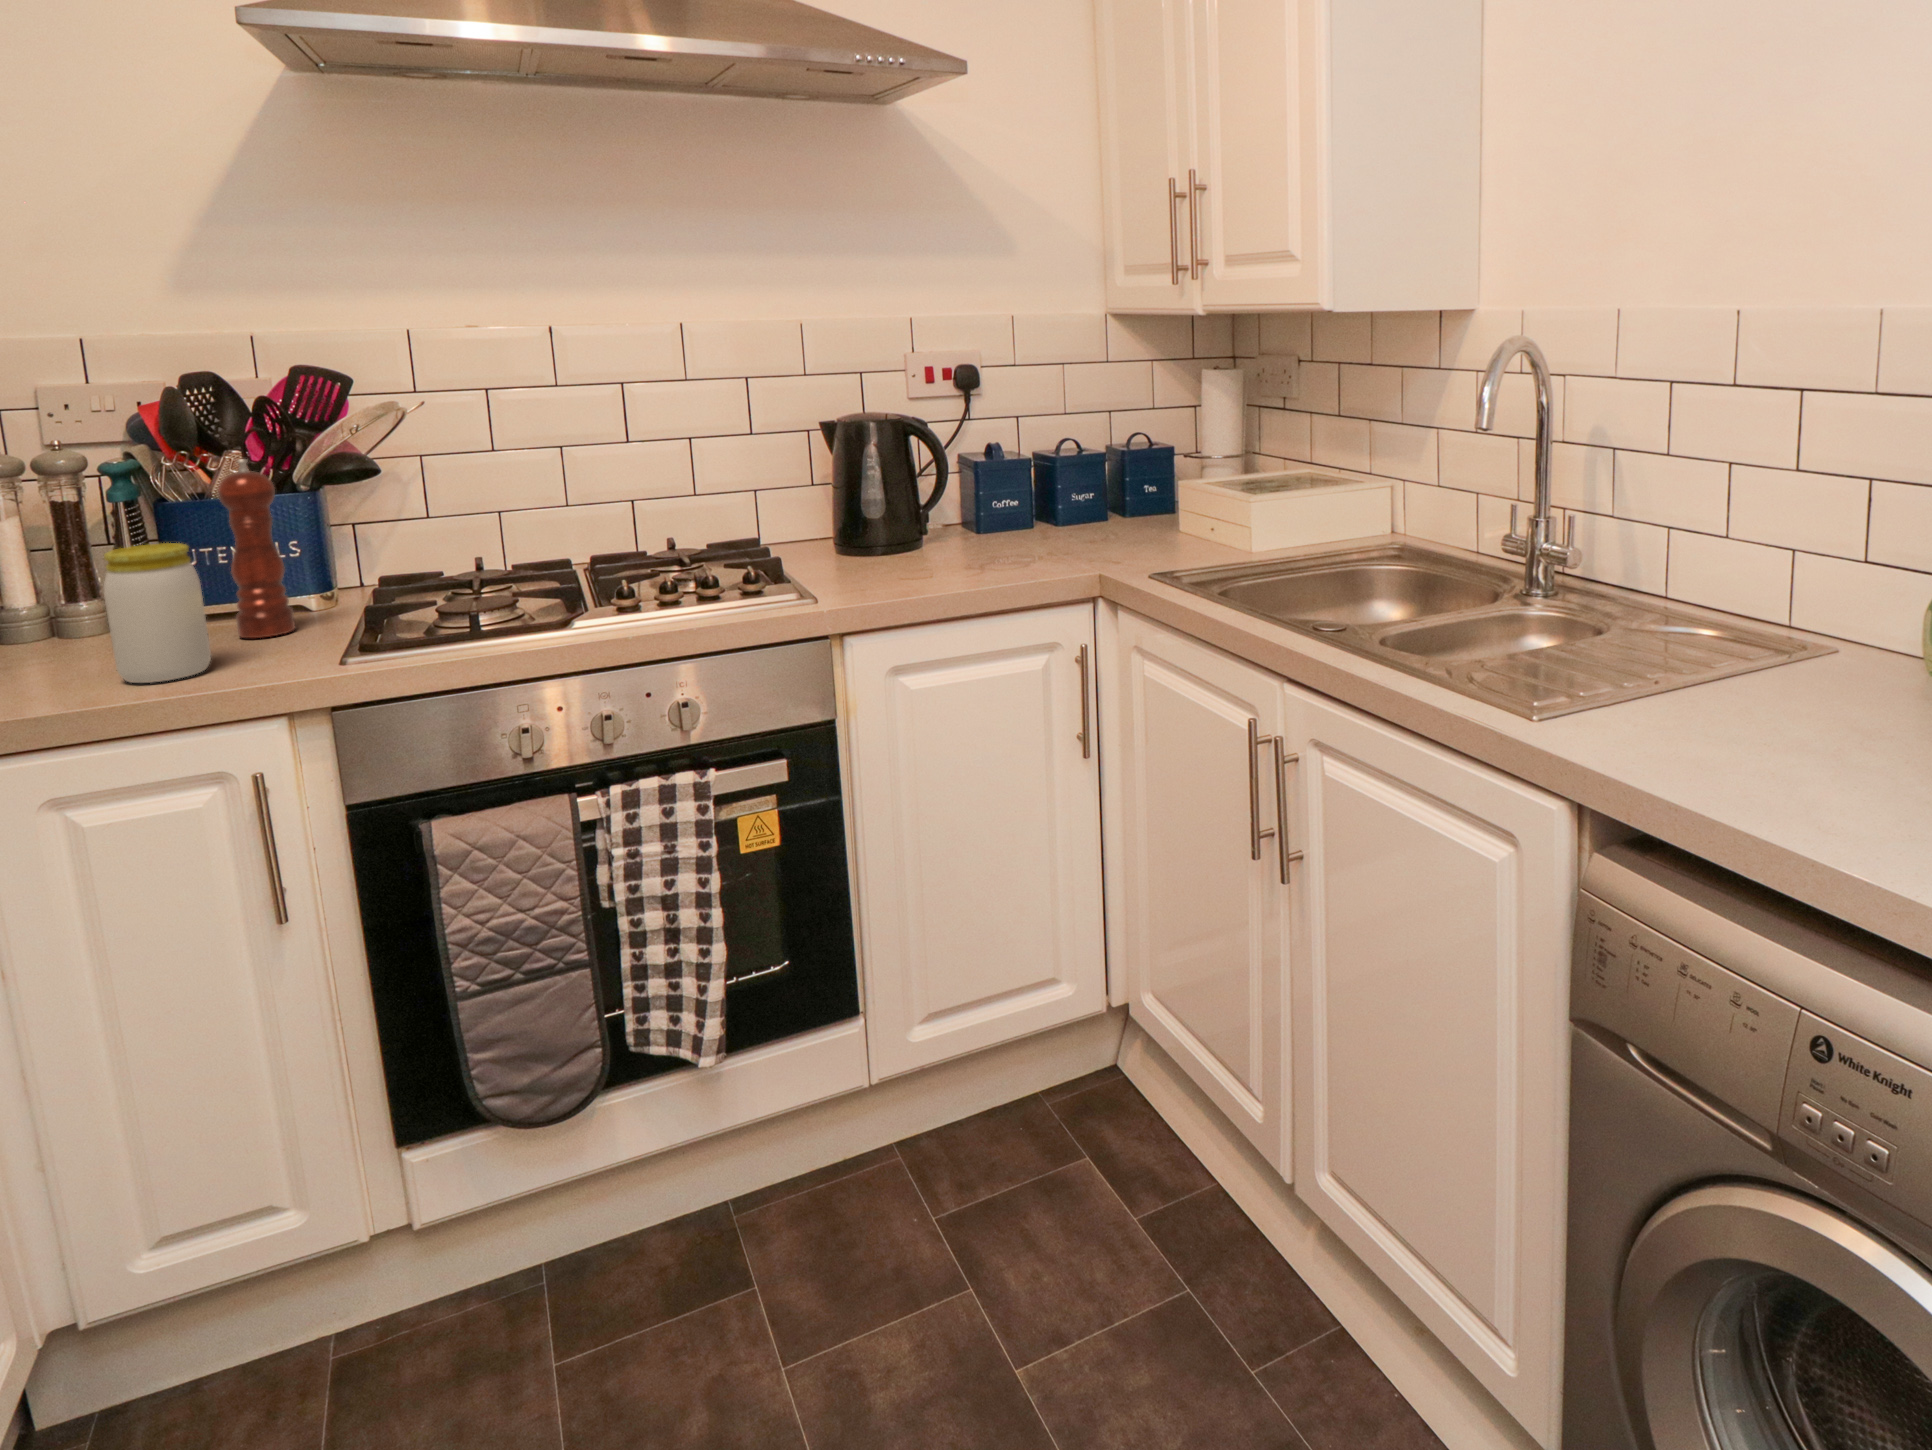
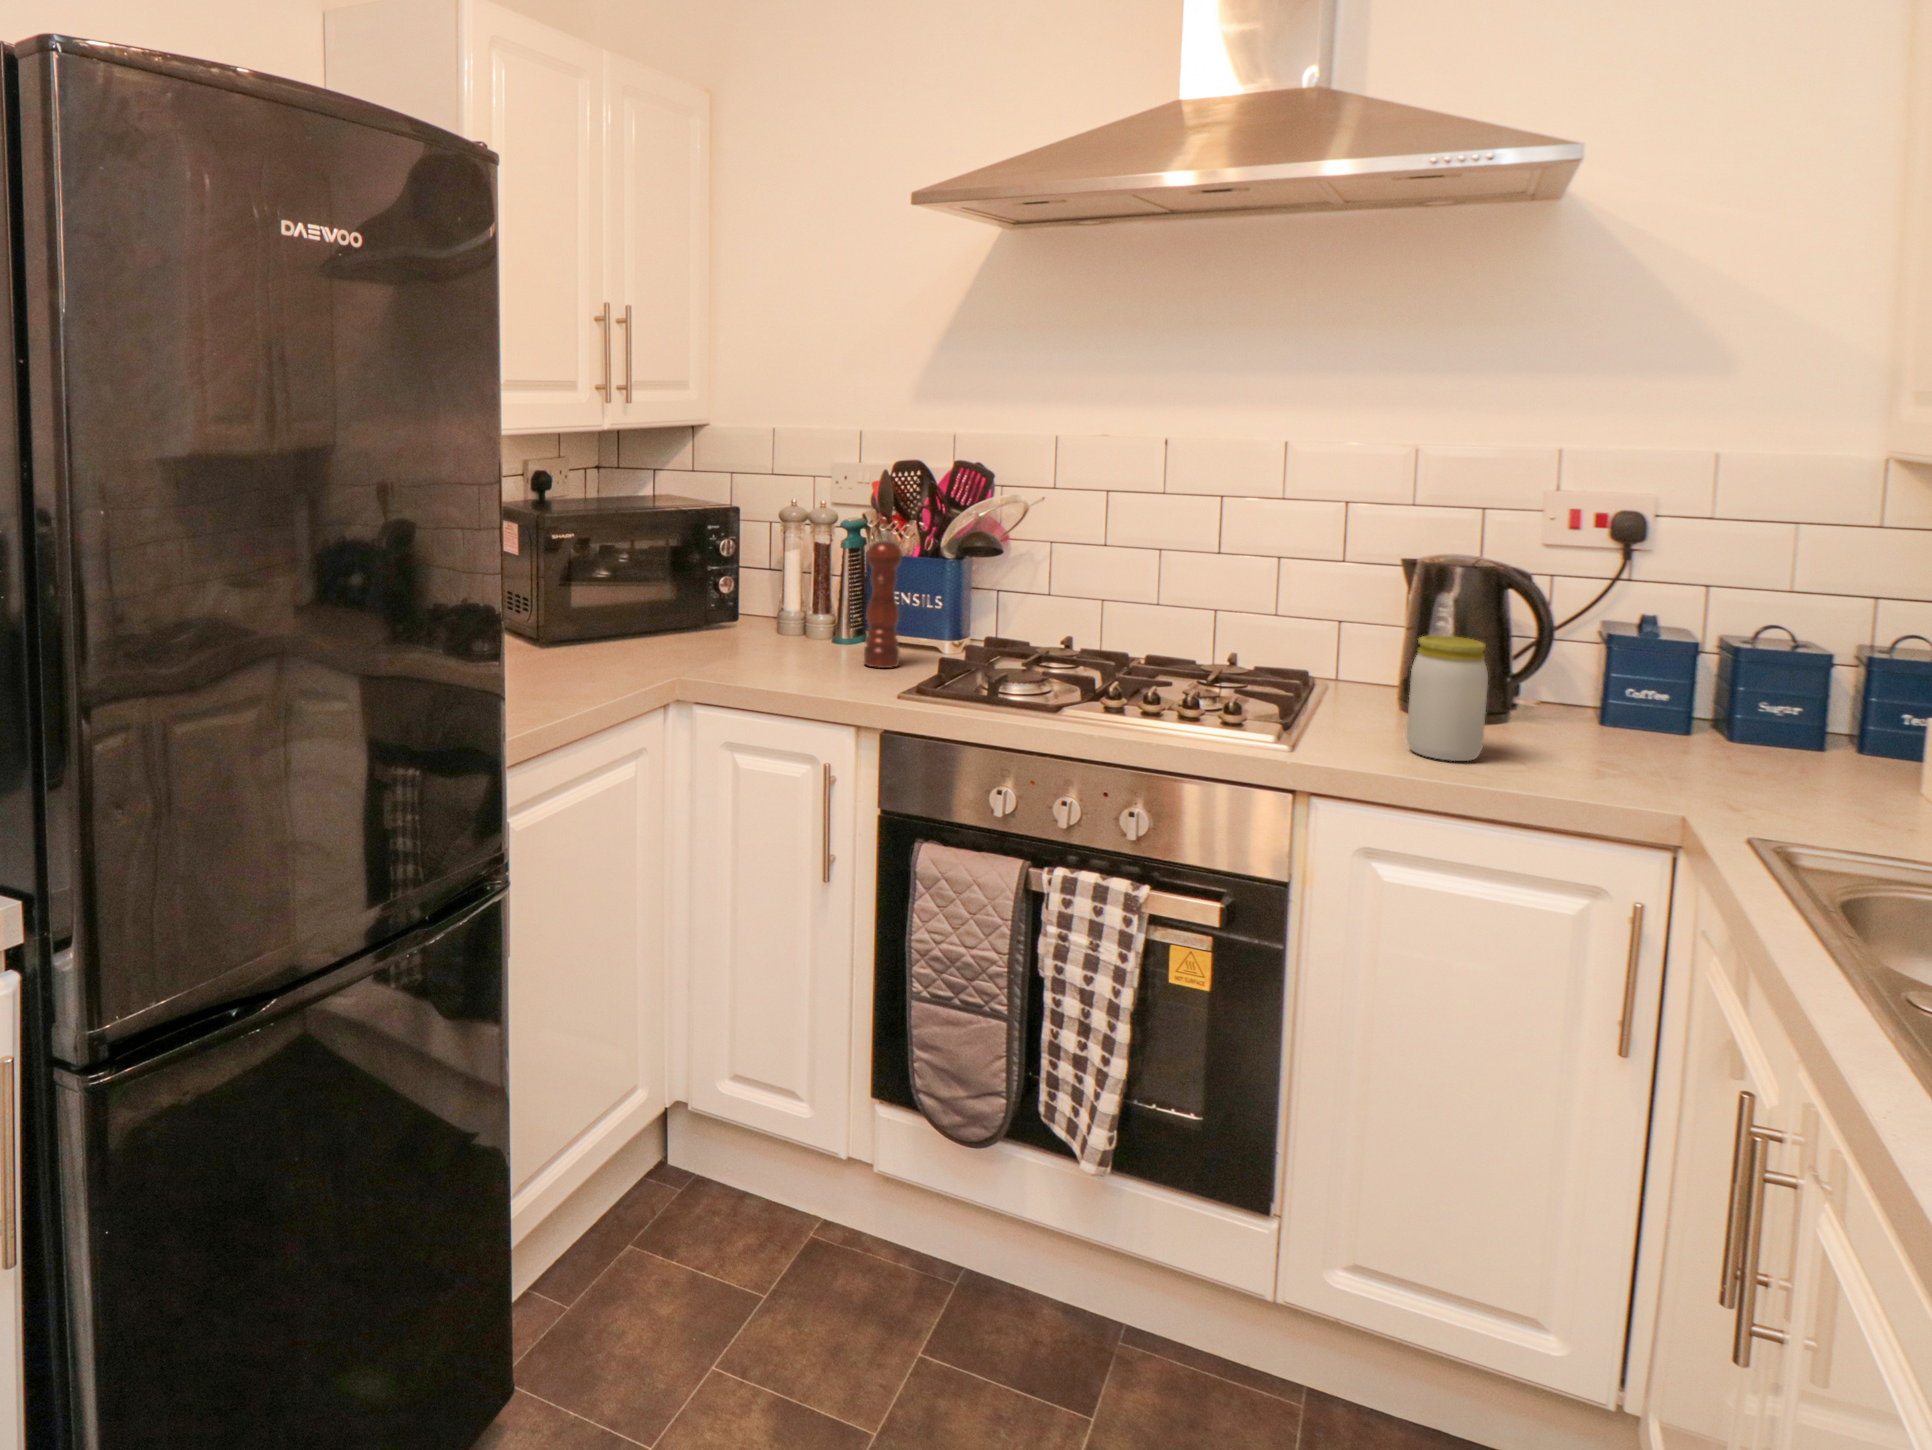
jar: present [104,543,211,683] -> present [1407,635,1488,761]

